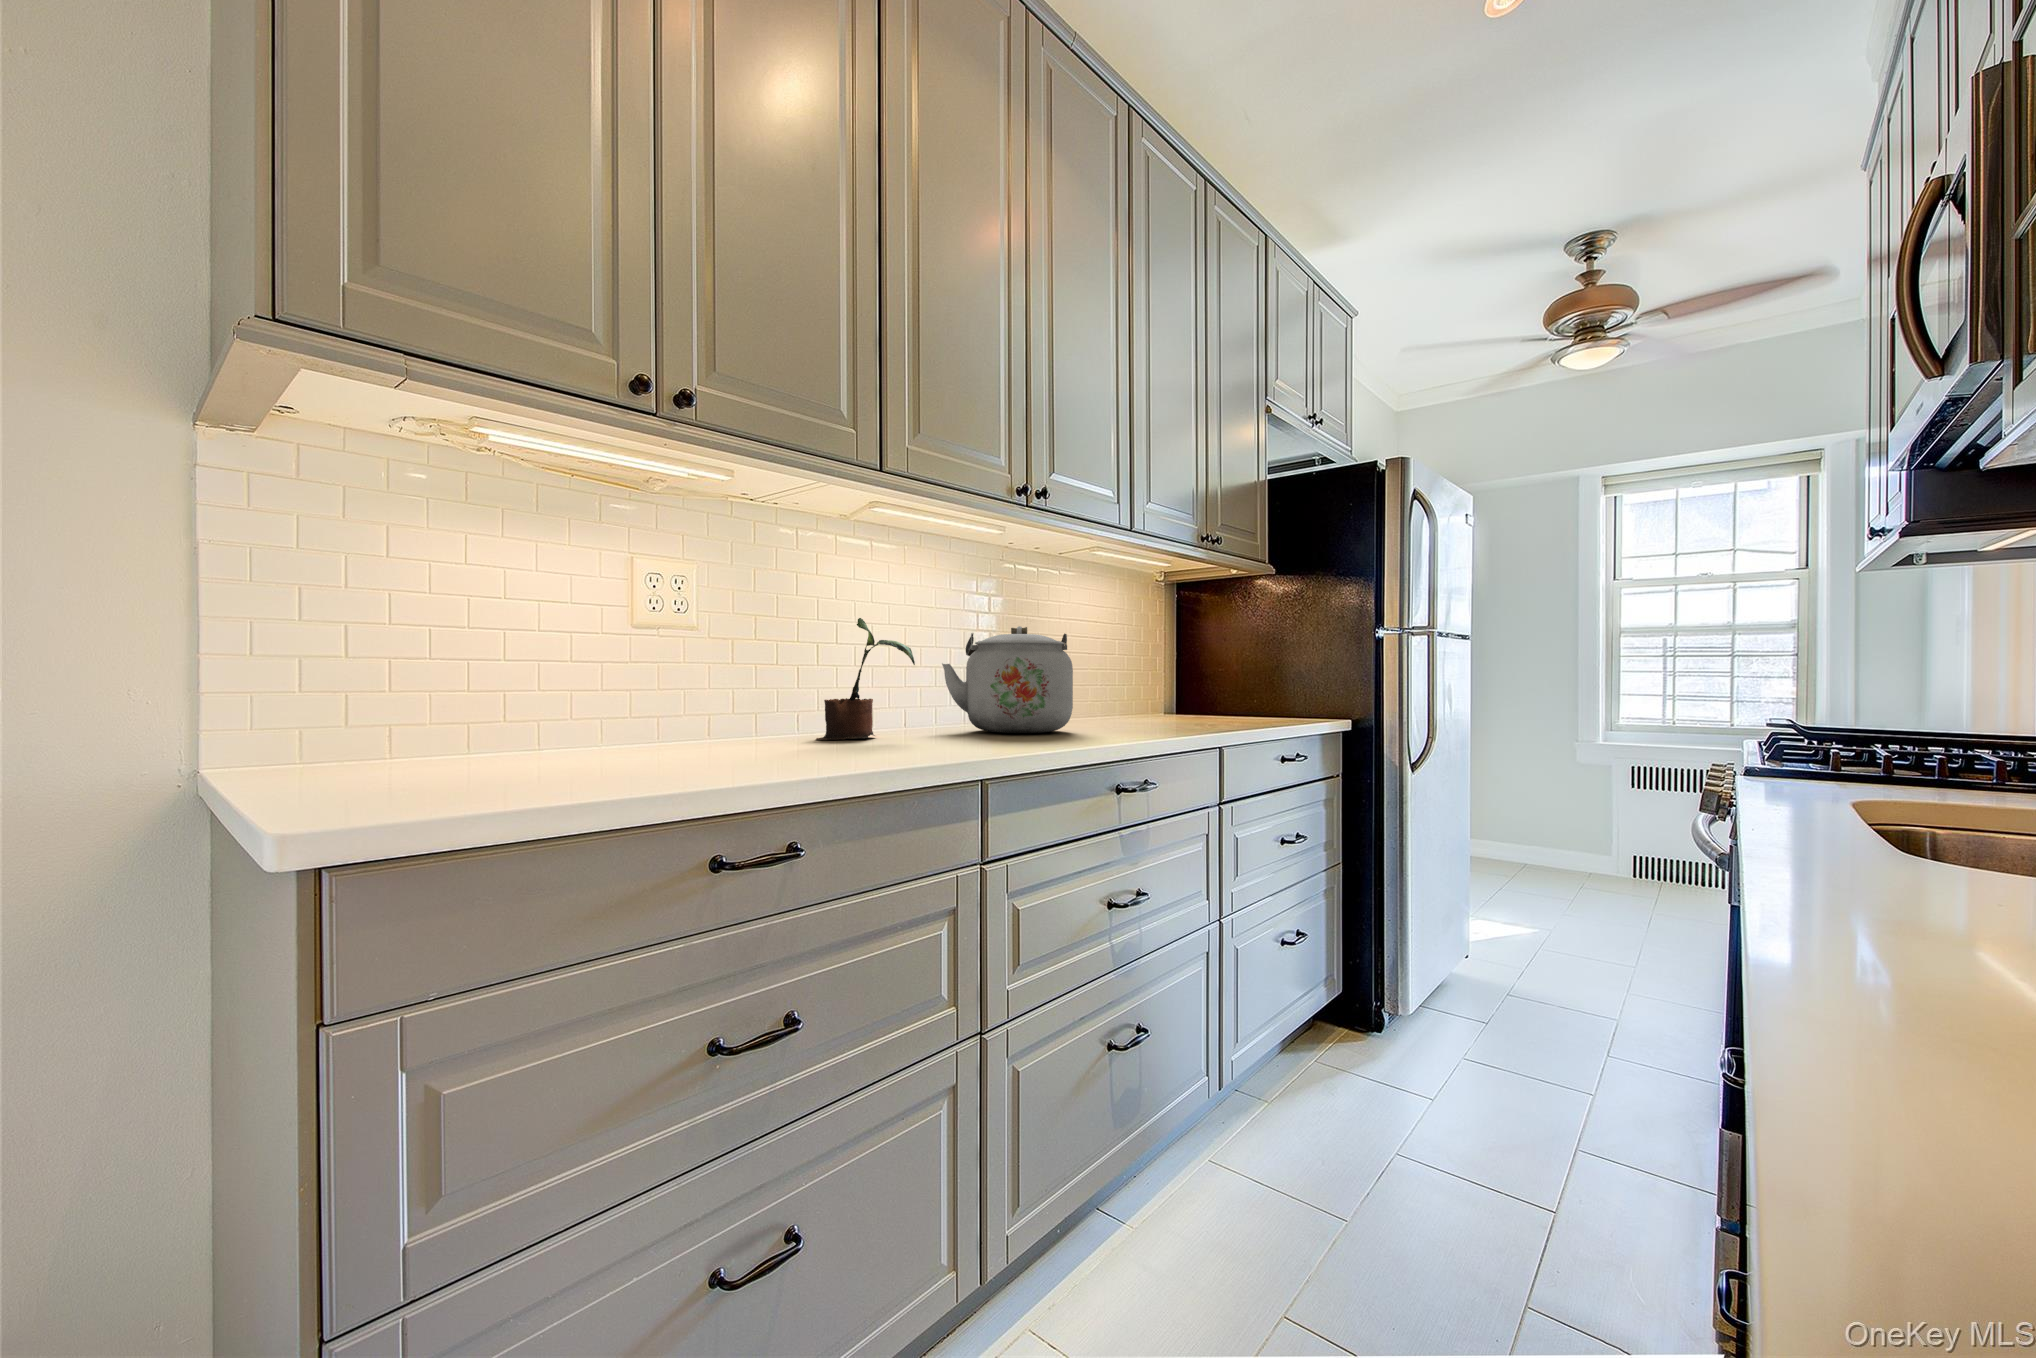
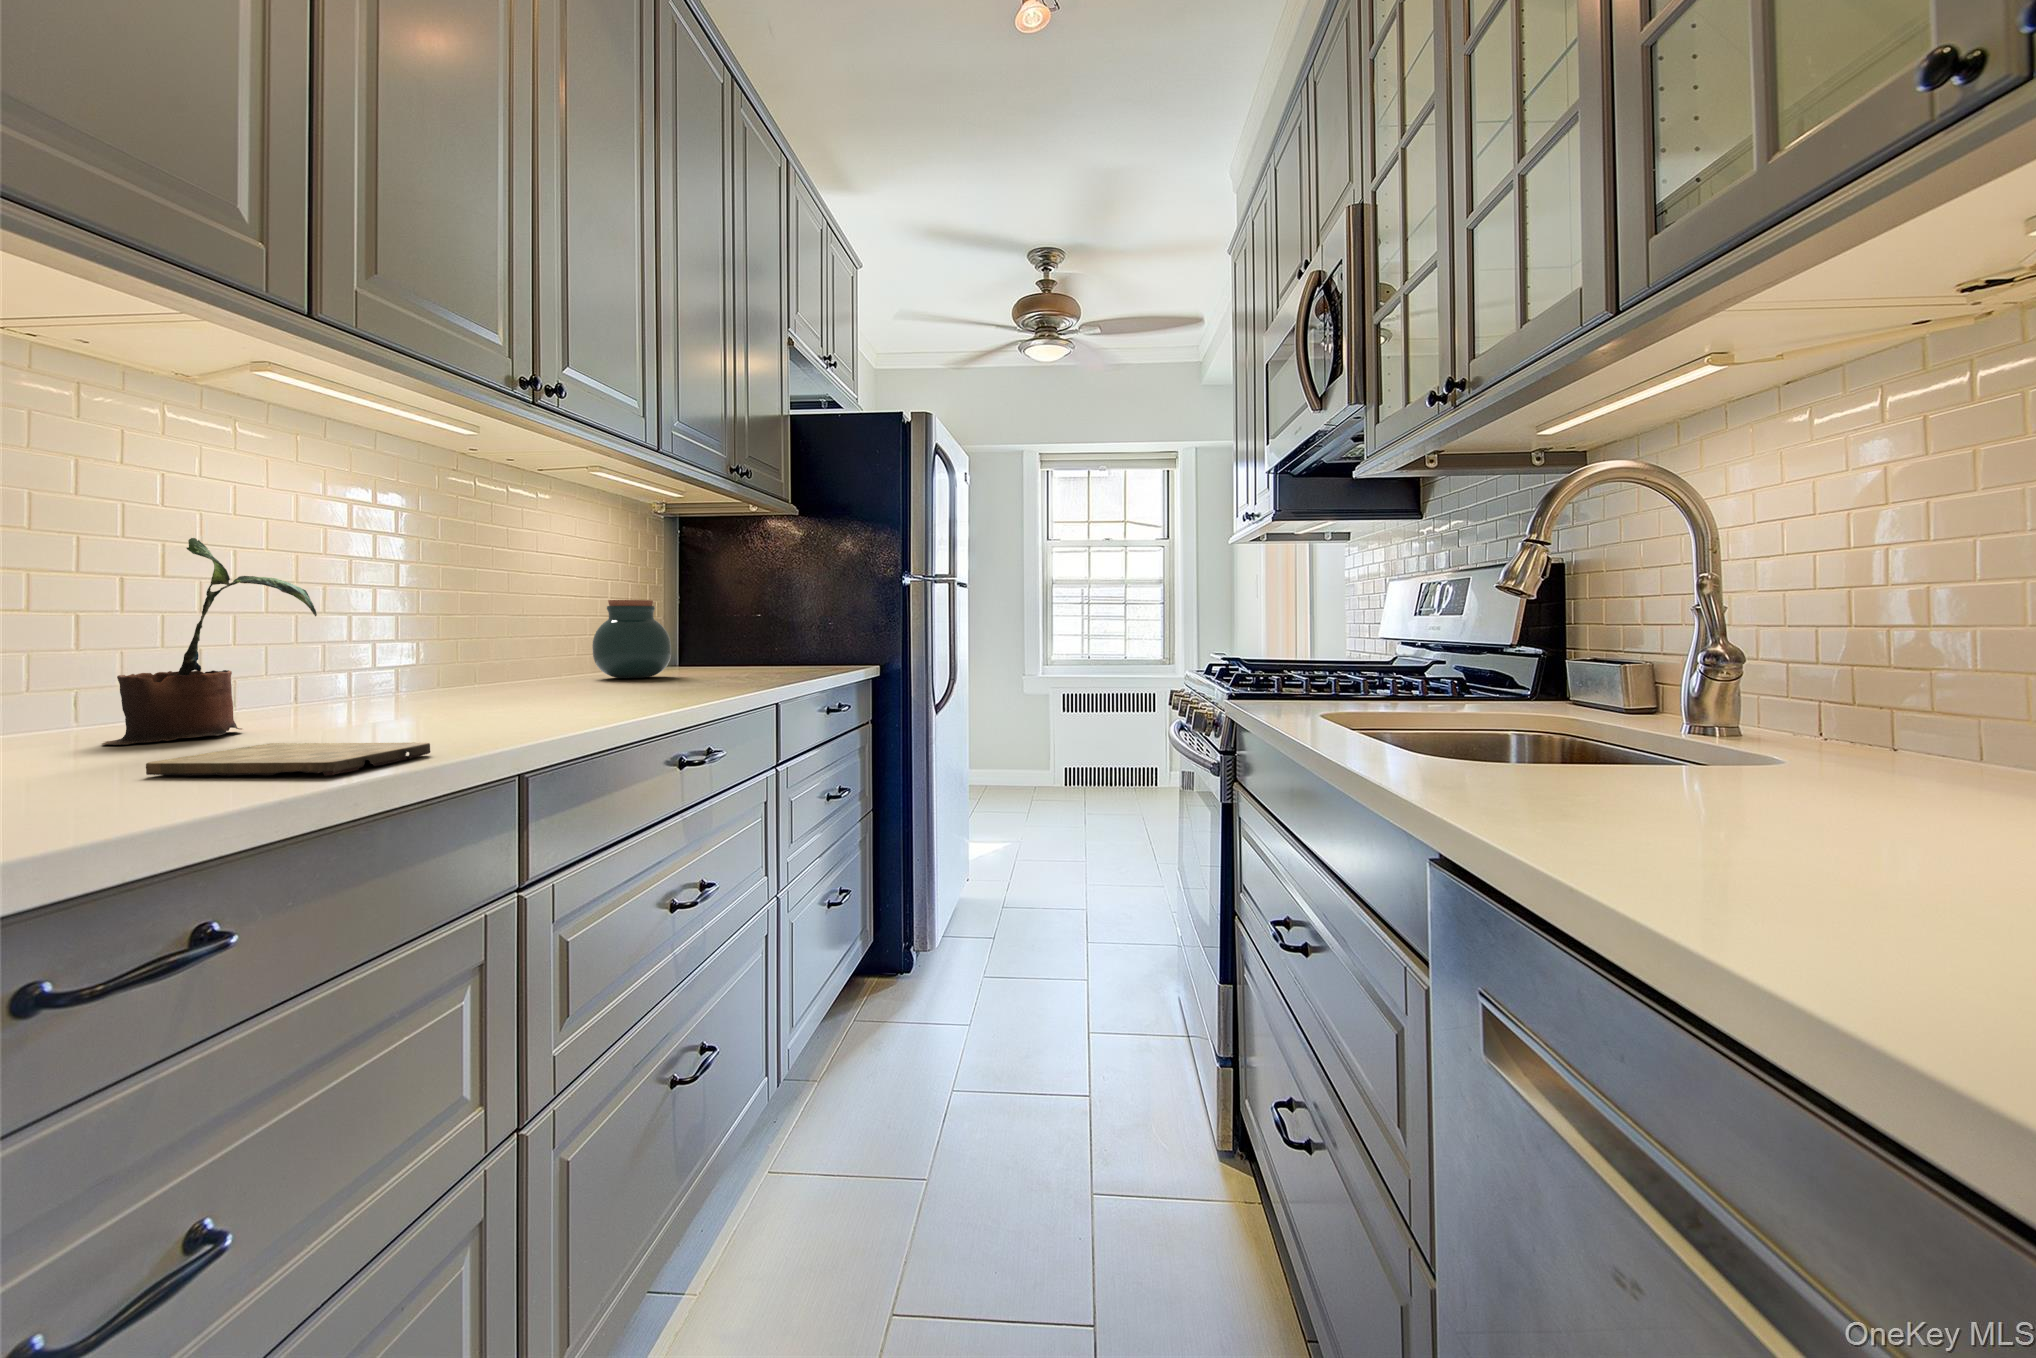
kettle: present [942,626,1073,733] -> none [364,562,583,708]
jar: none [1093,653,1153,719] -> present [592,600,671,678]
cutting board: none [830,743,960,762] -> present [146,742,430,776]

